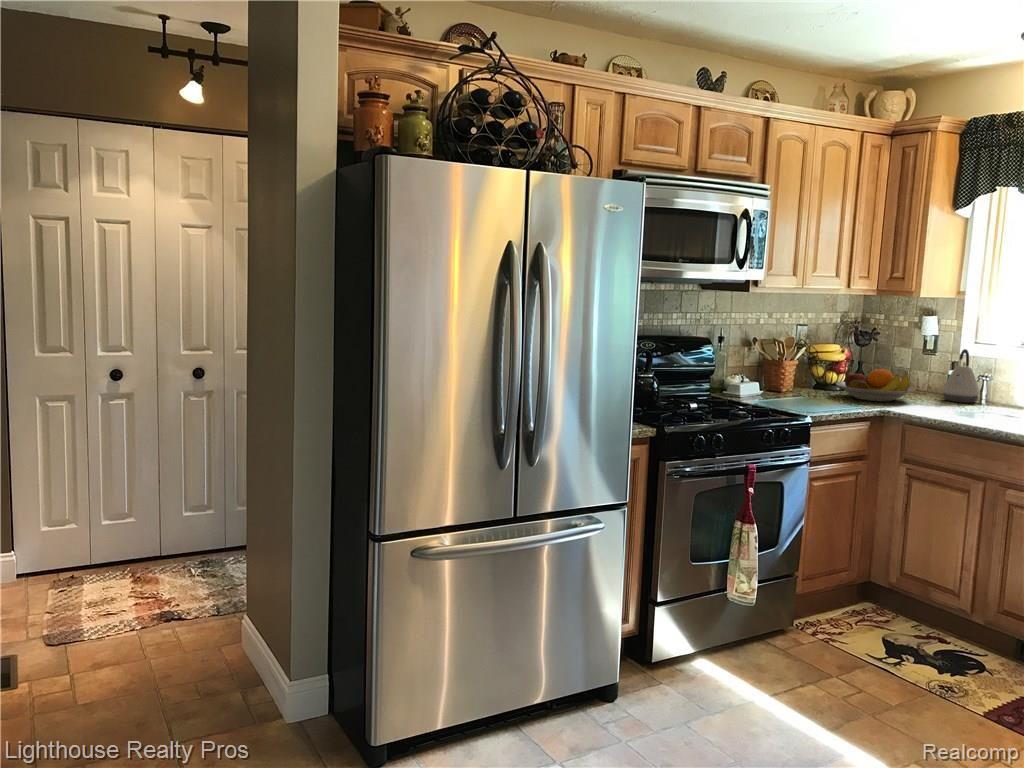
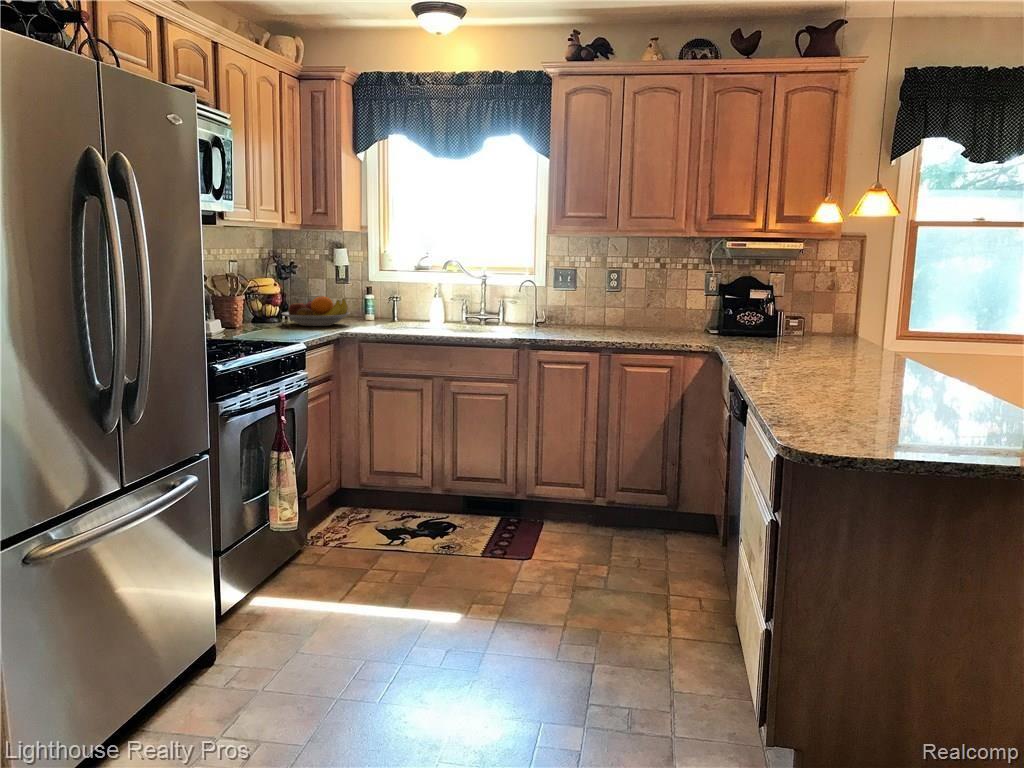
kettle: present [943,349,980,403] -> none [363,276,392,321]

